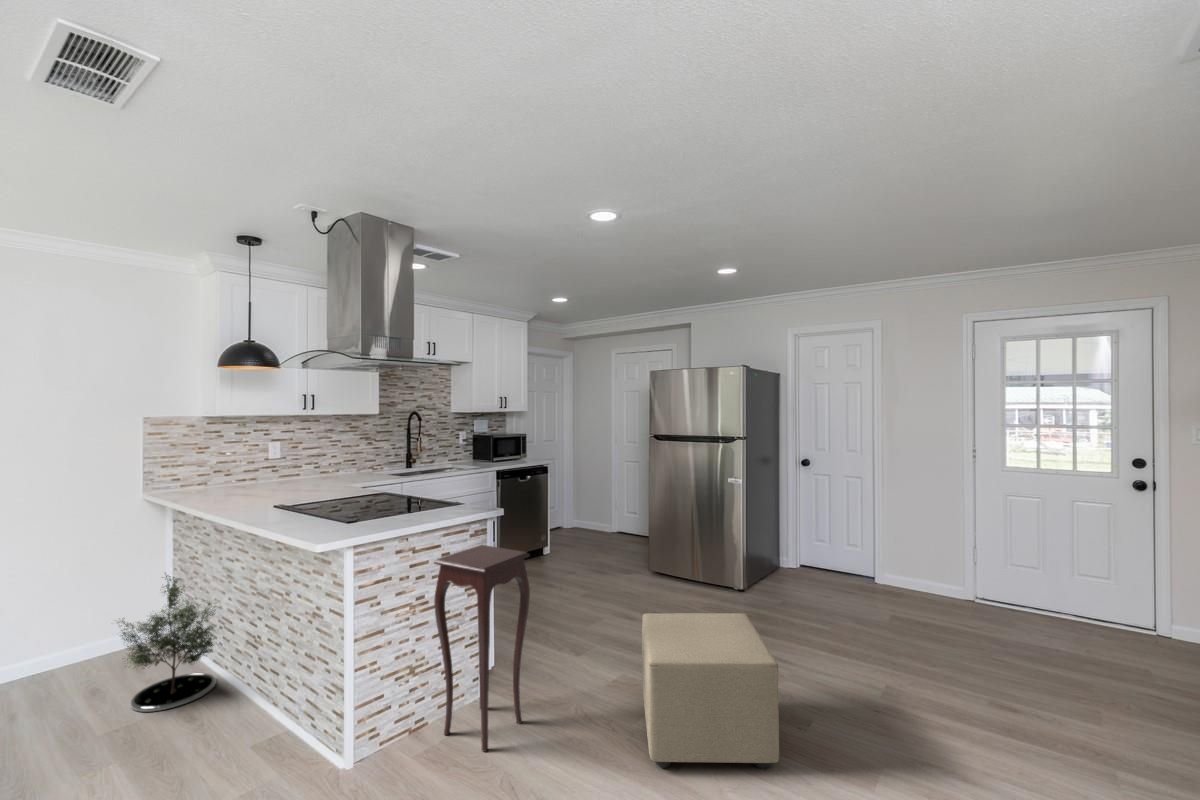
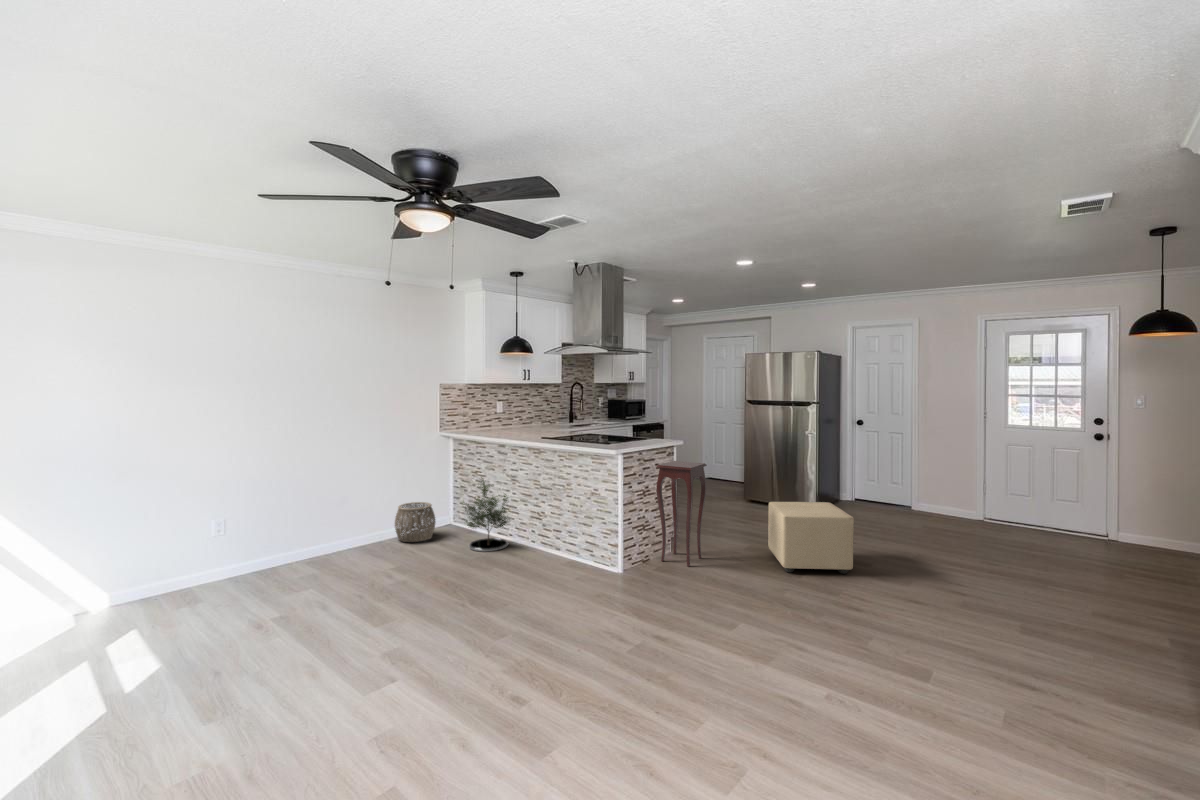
woven basket: none [22,609,115,688] -> present [395,502,436,542]

